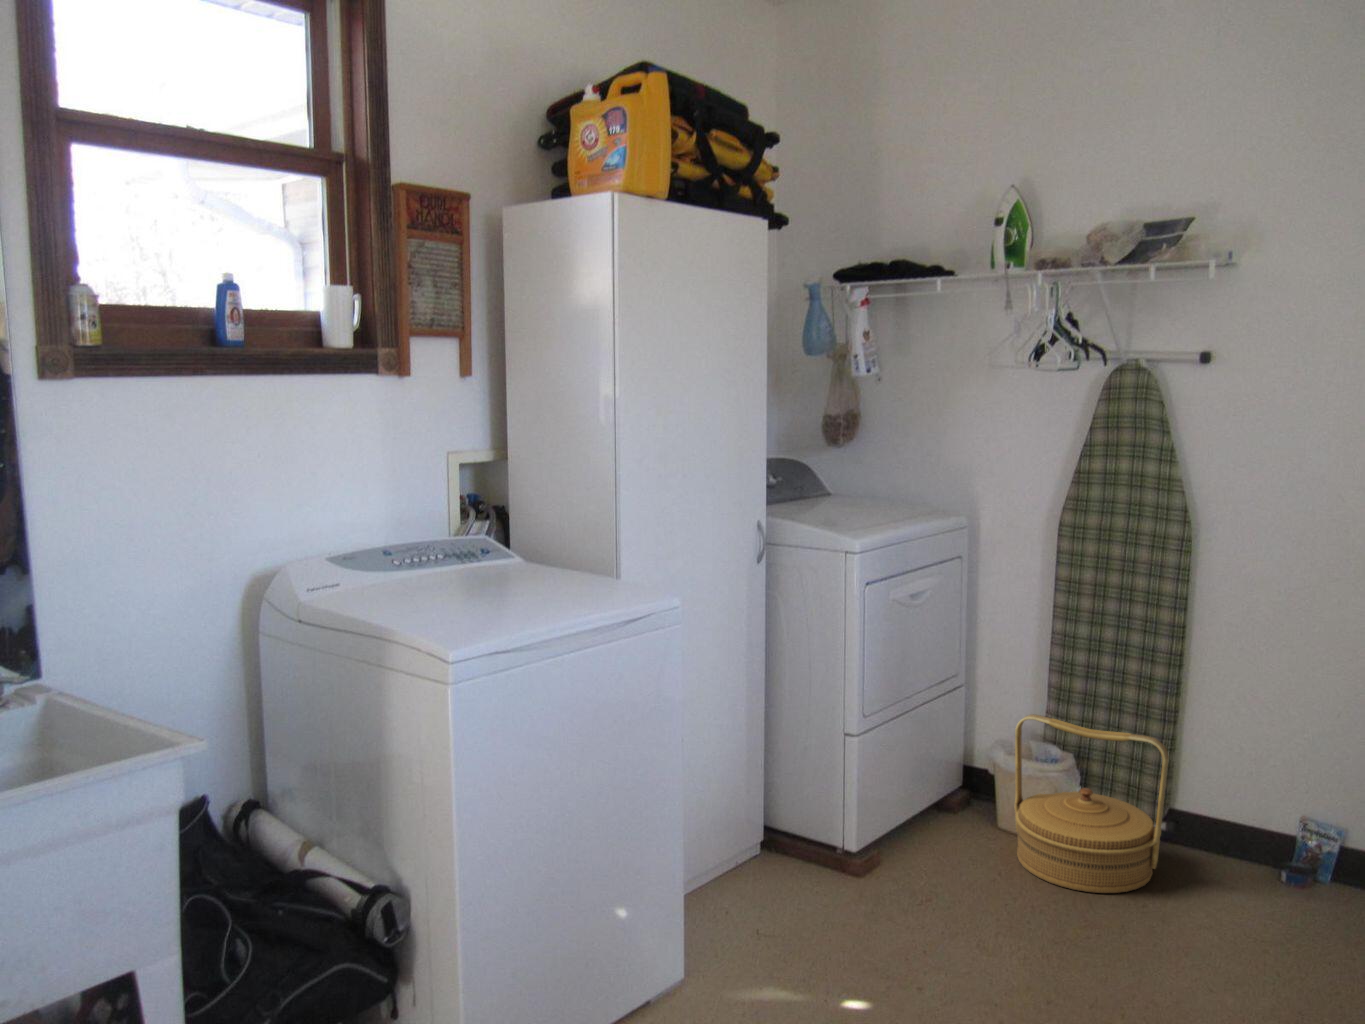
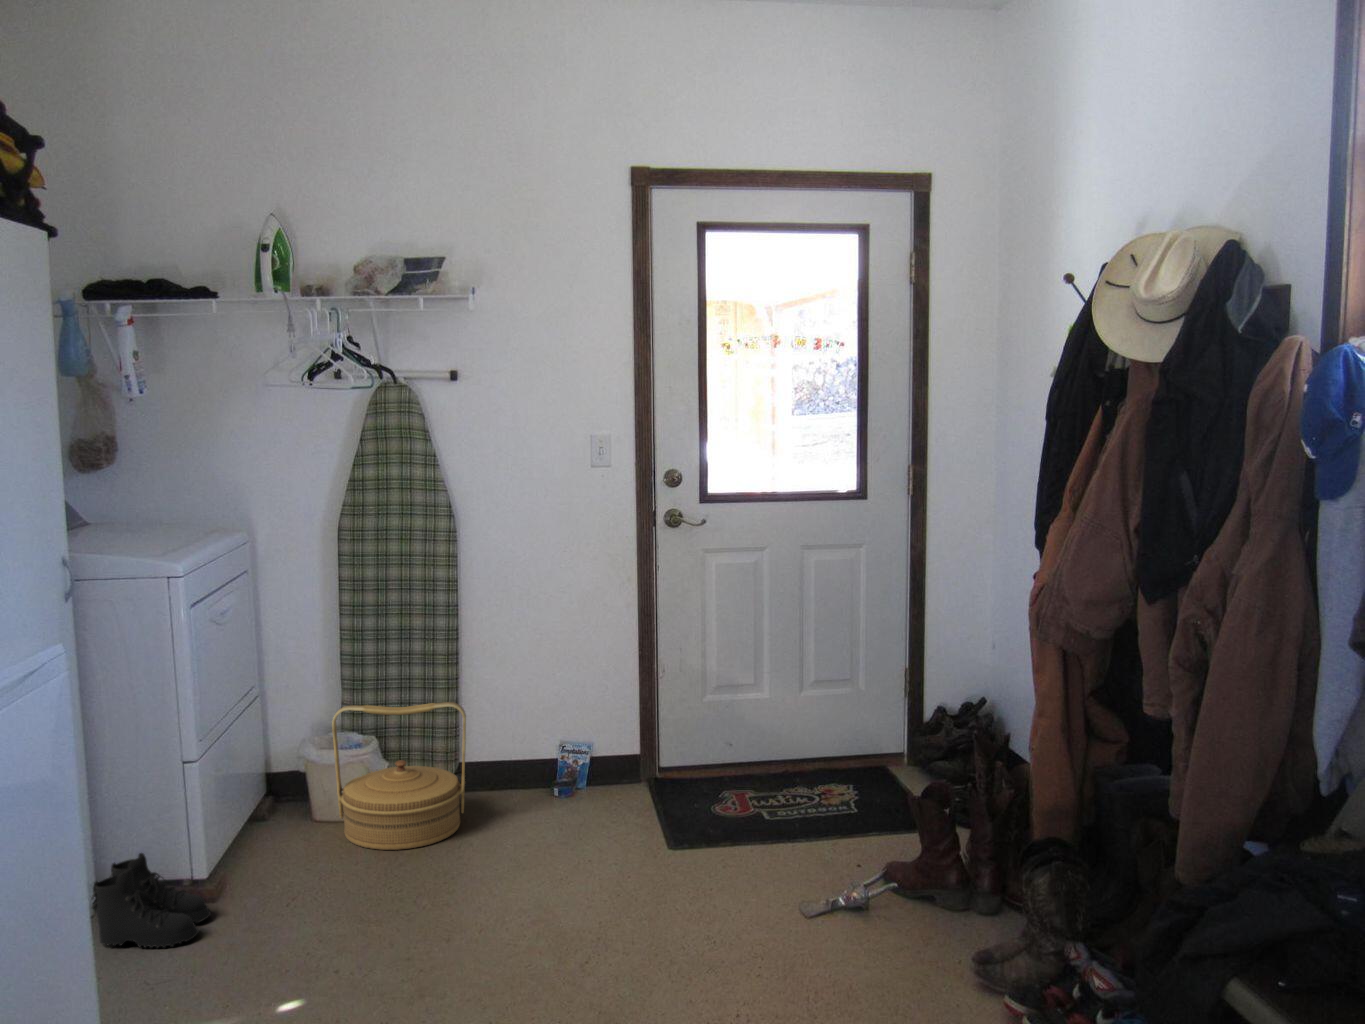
boots: none [739,812,845,913] -> present [91,853,211,948]

